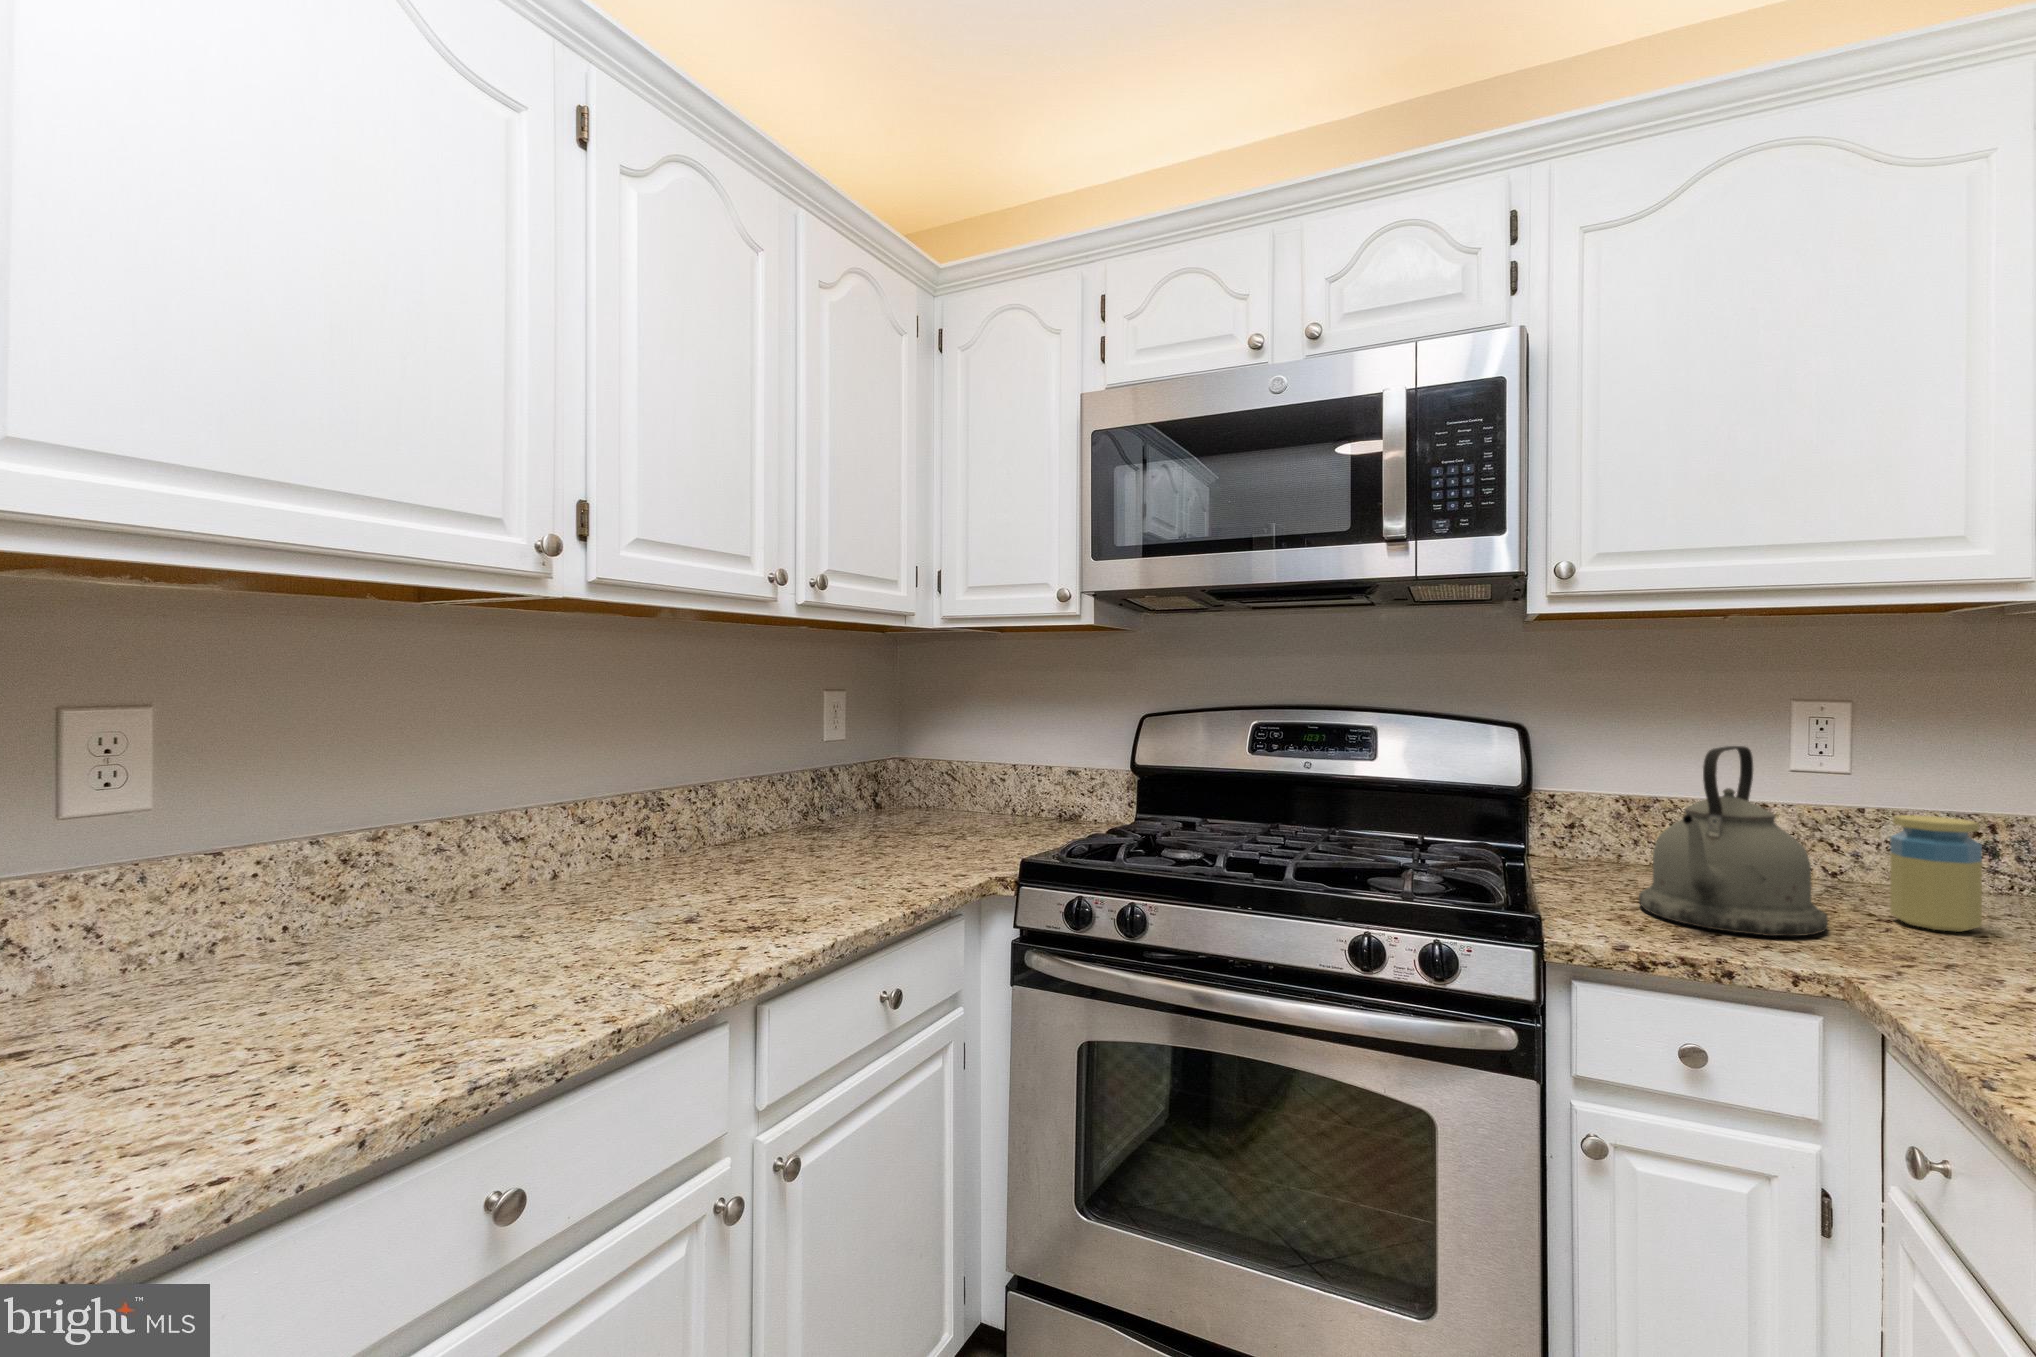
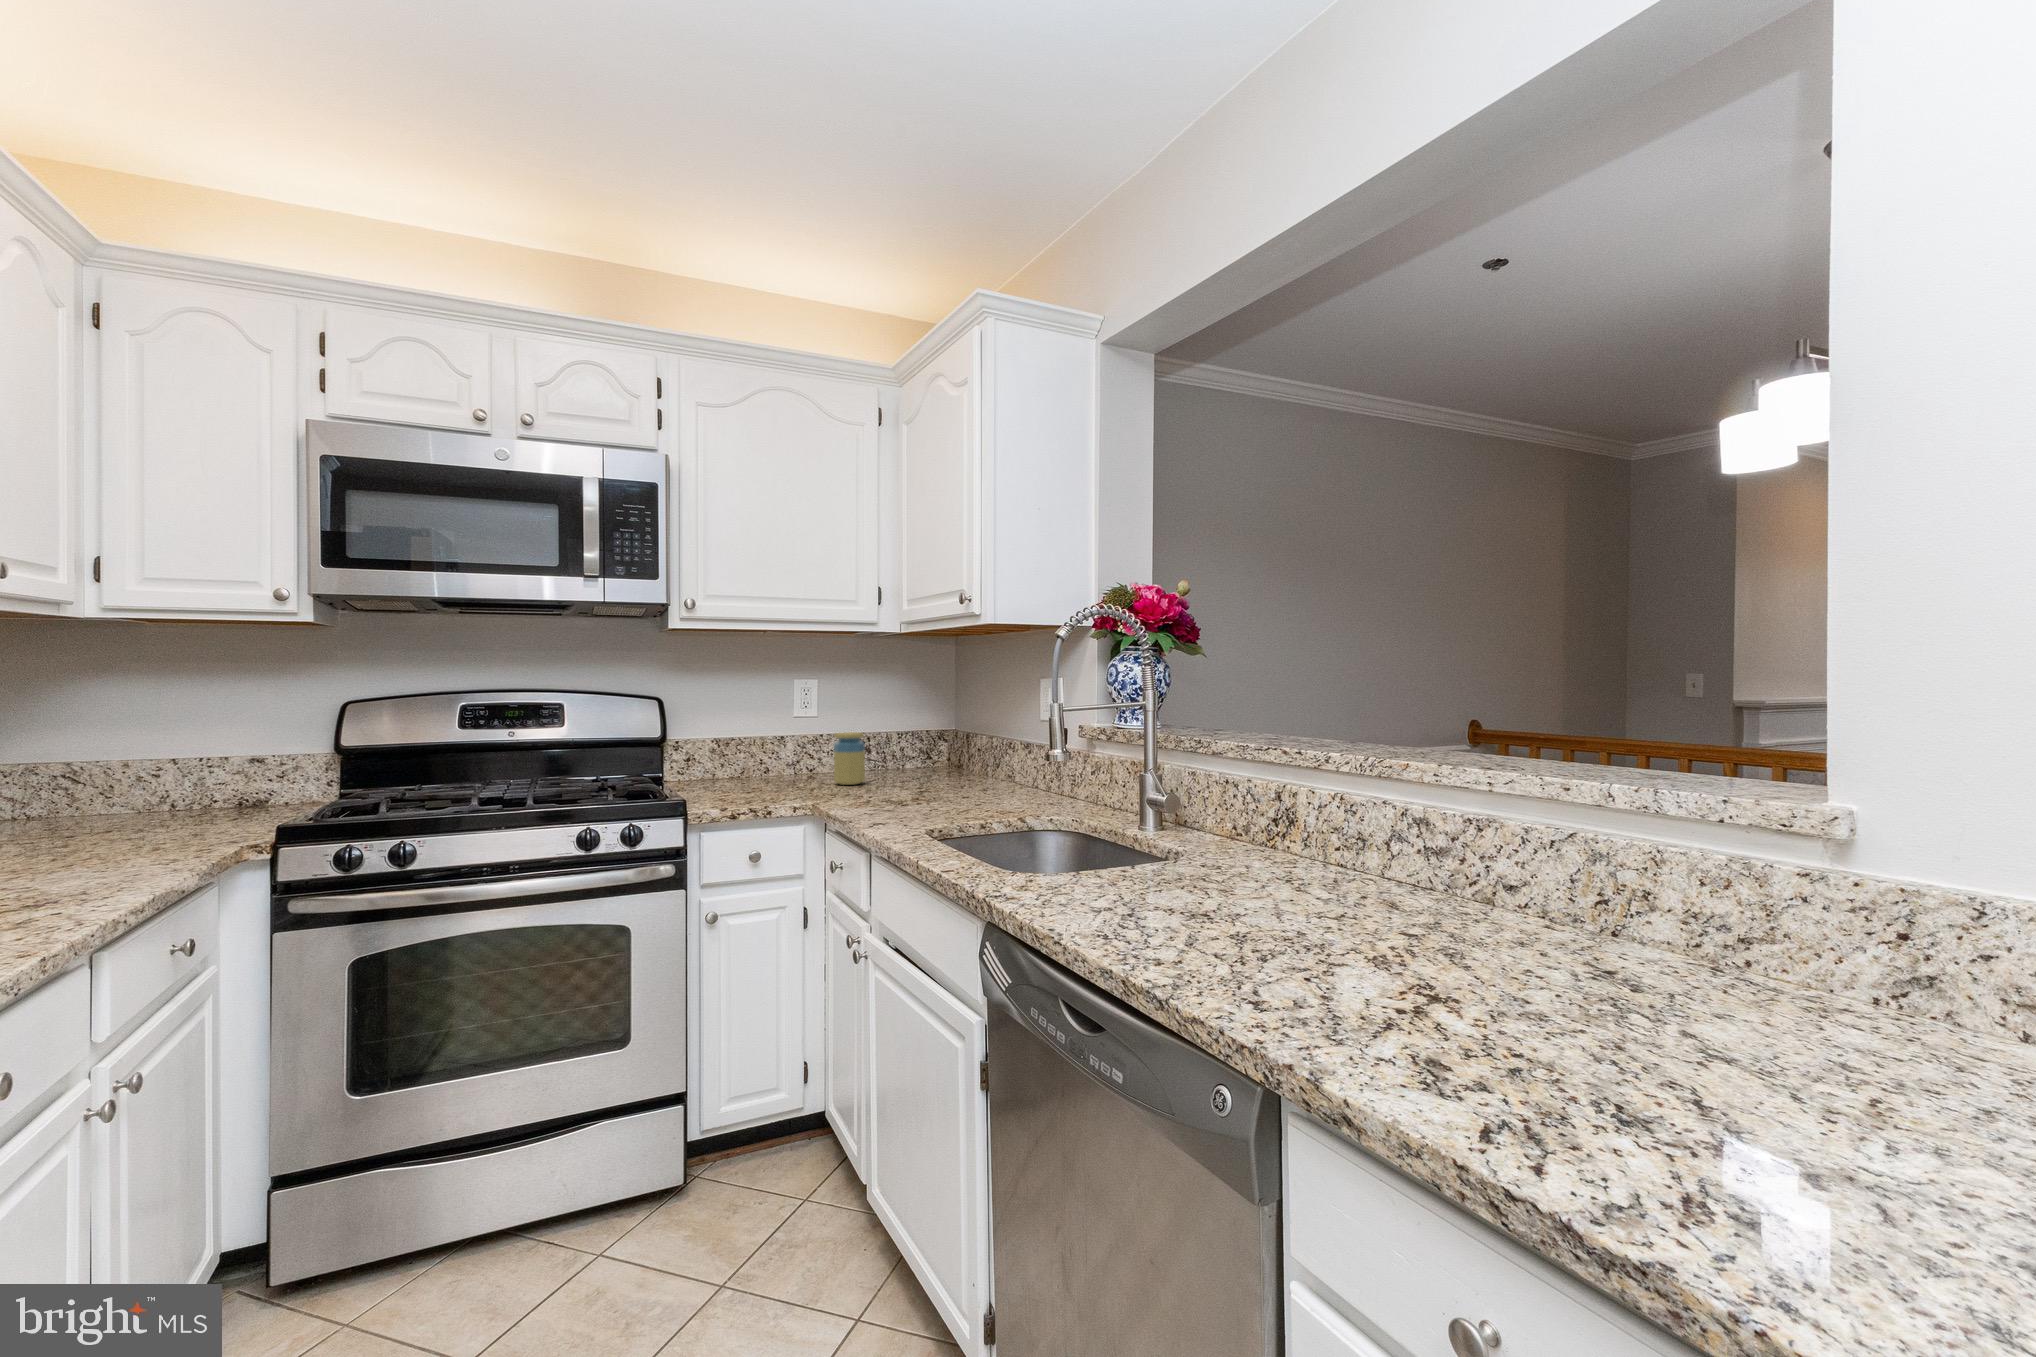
kettle: present [1639,746,1828,936] -> none [730,703,811,797]

